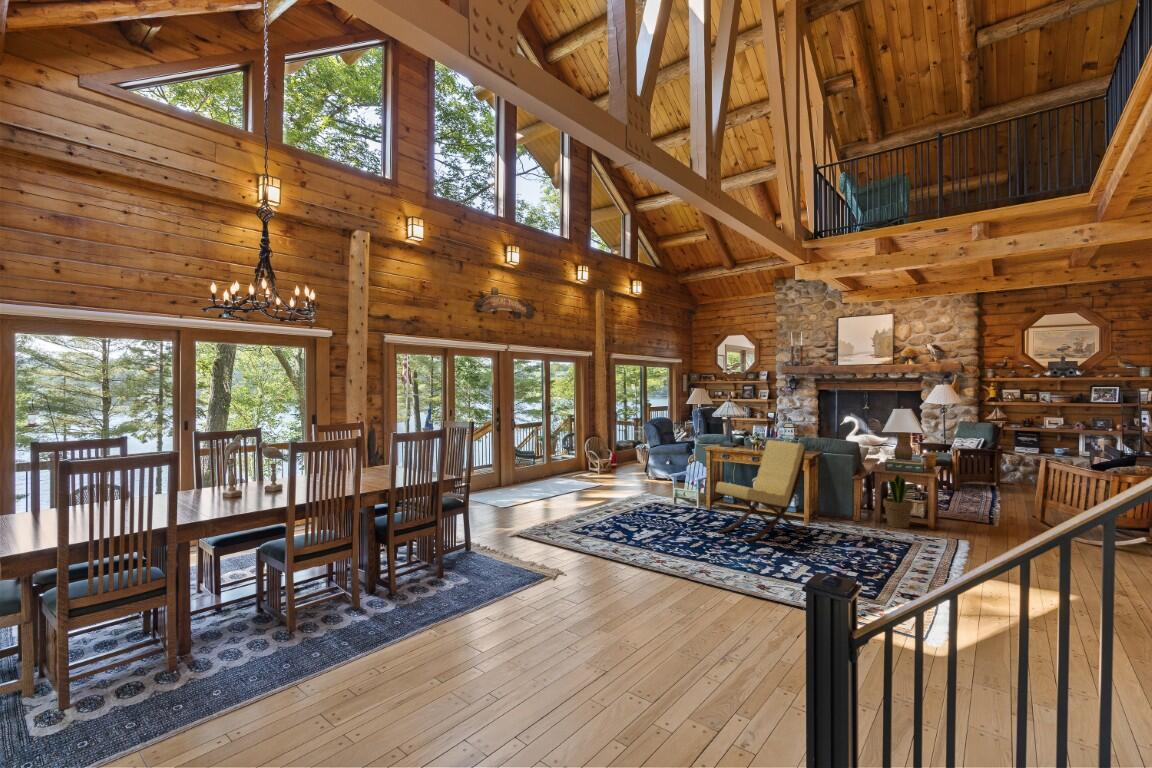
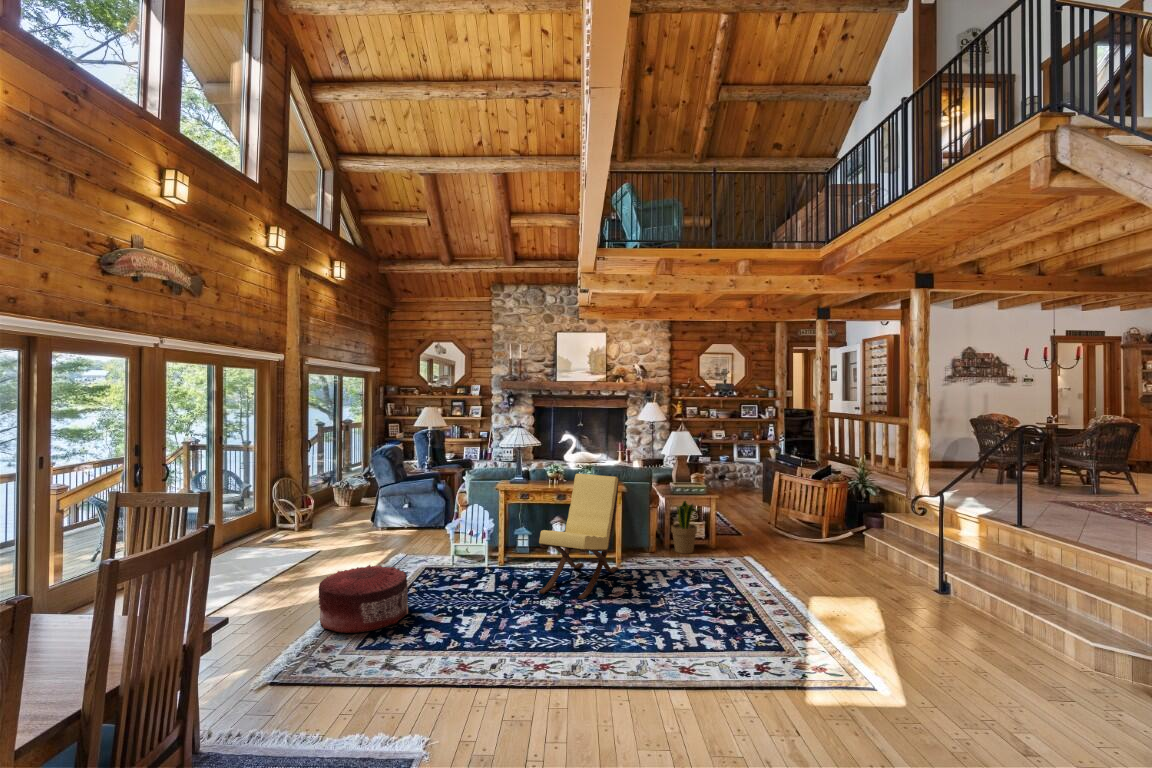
pouf: none [556,492,616,532] -> present [319,565,408,633]

